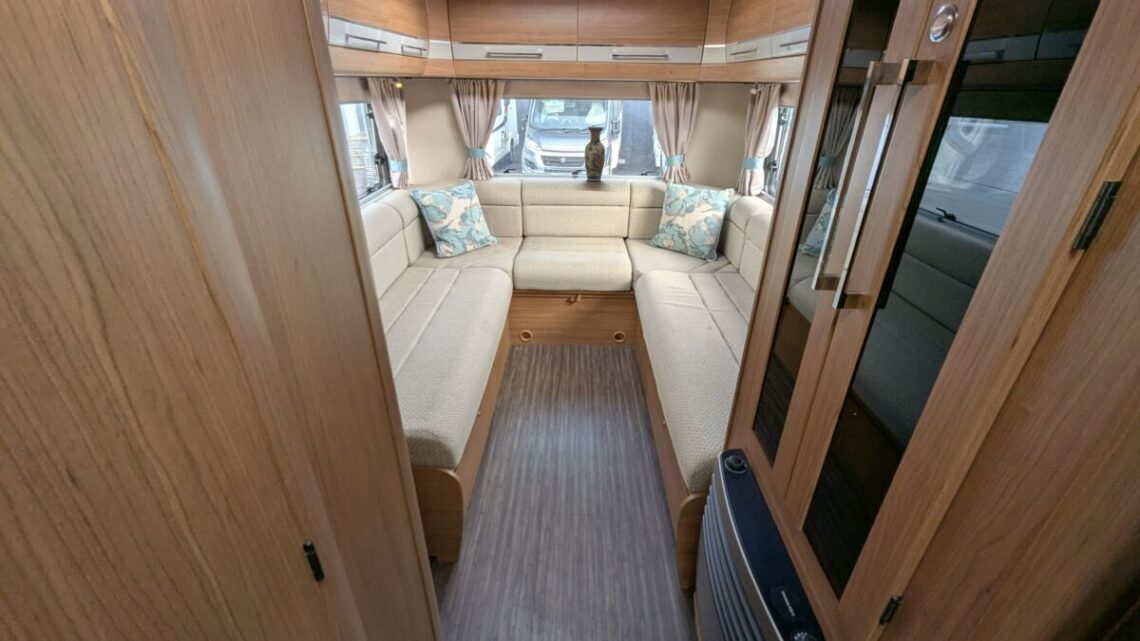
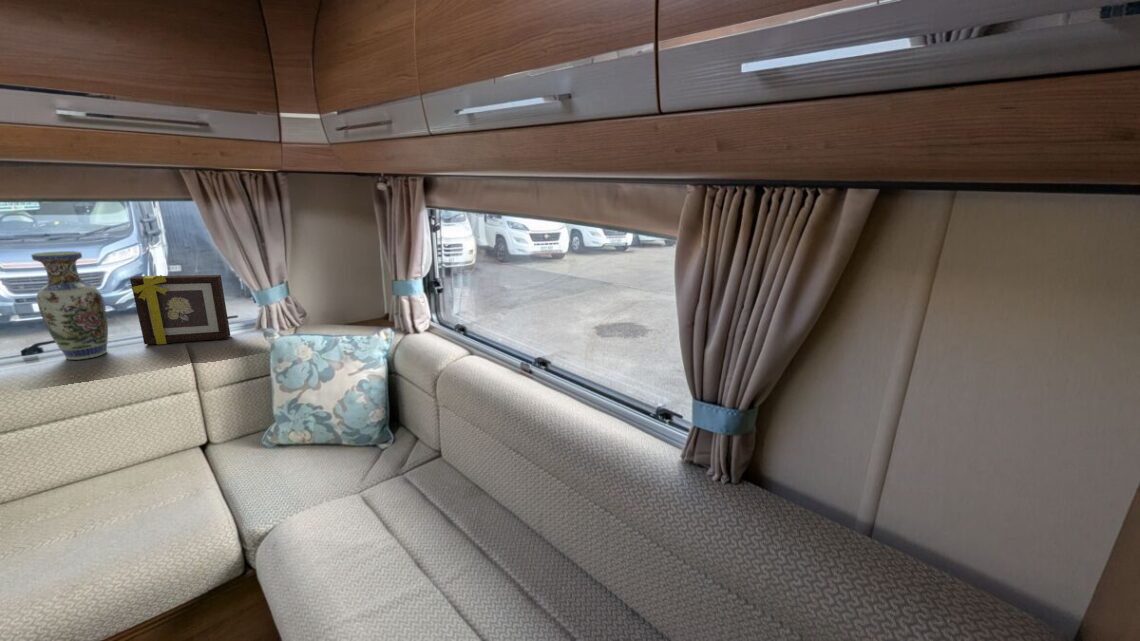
picture frame: none [614,142,653,183] -> present [130,275,230,345]

